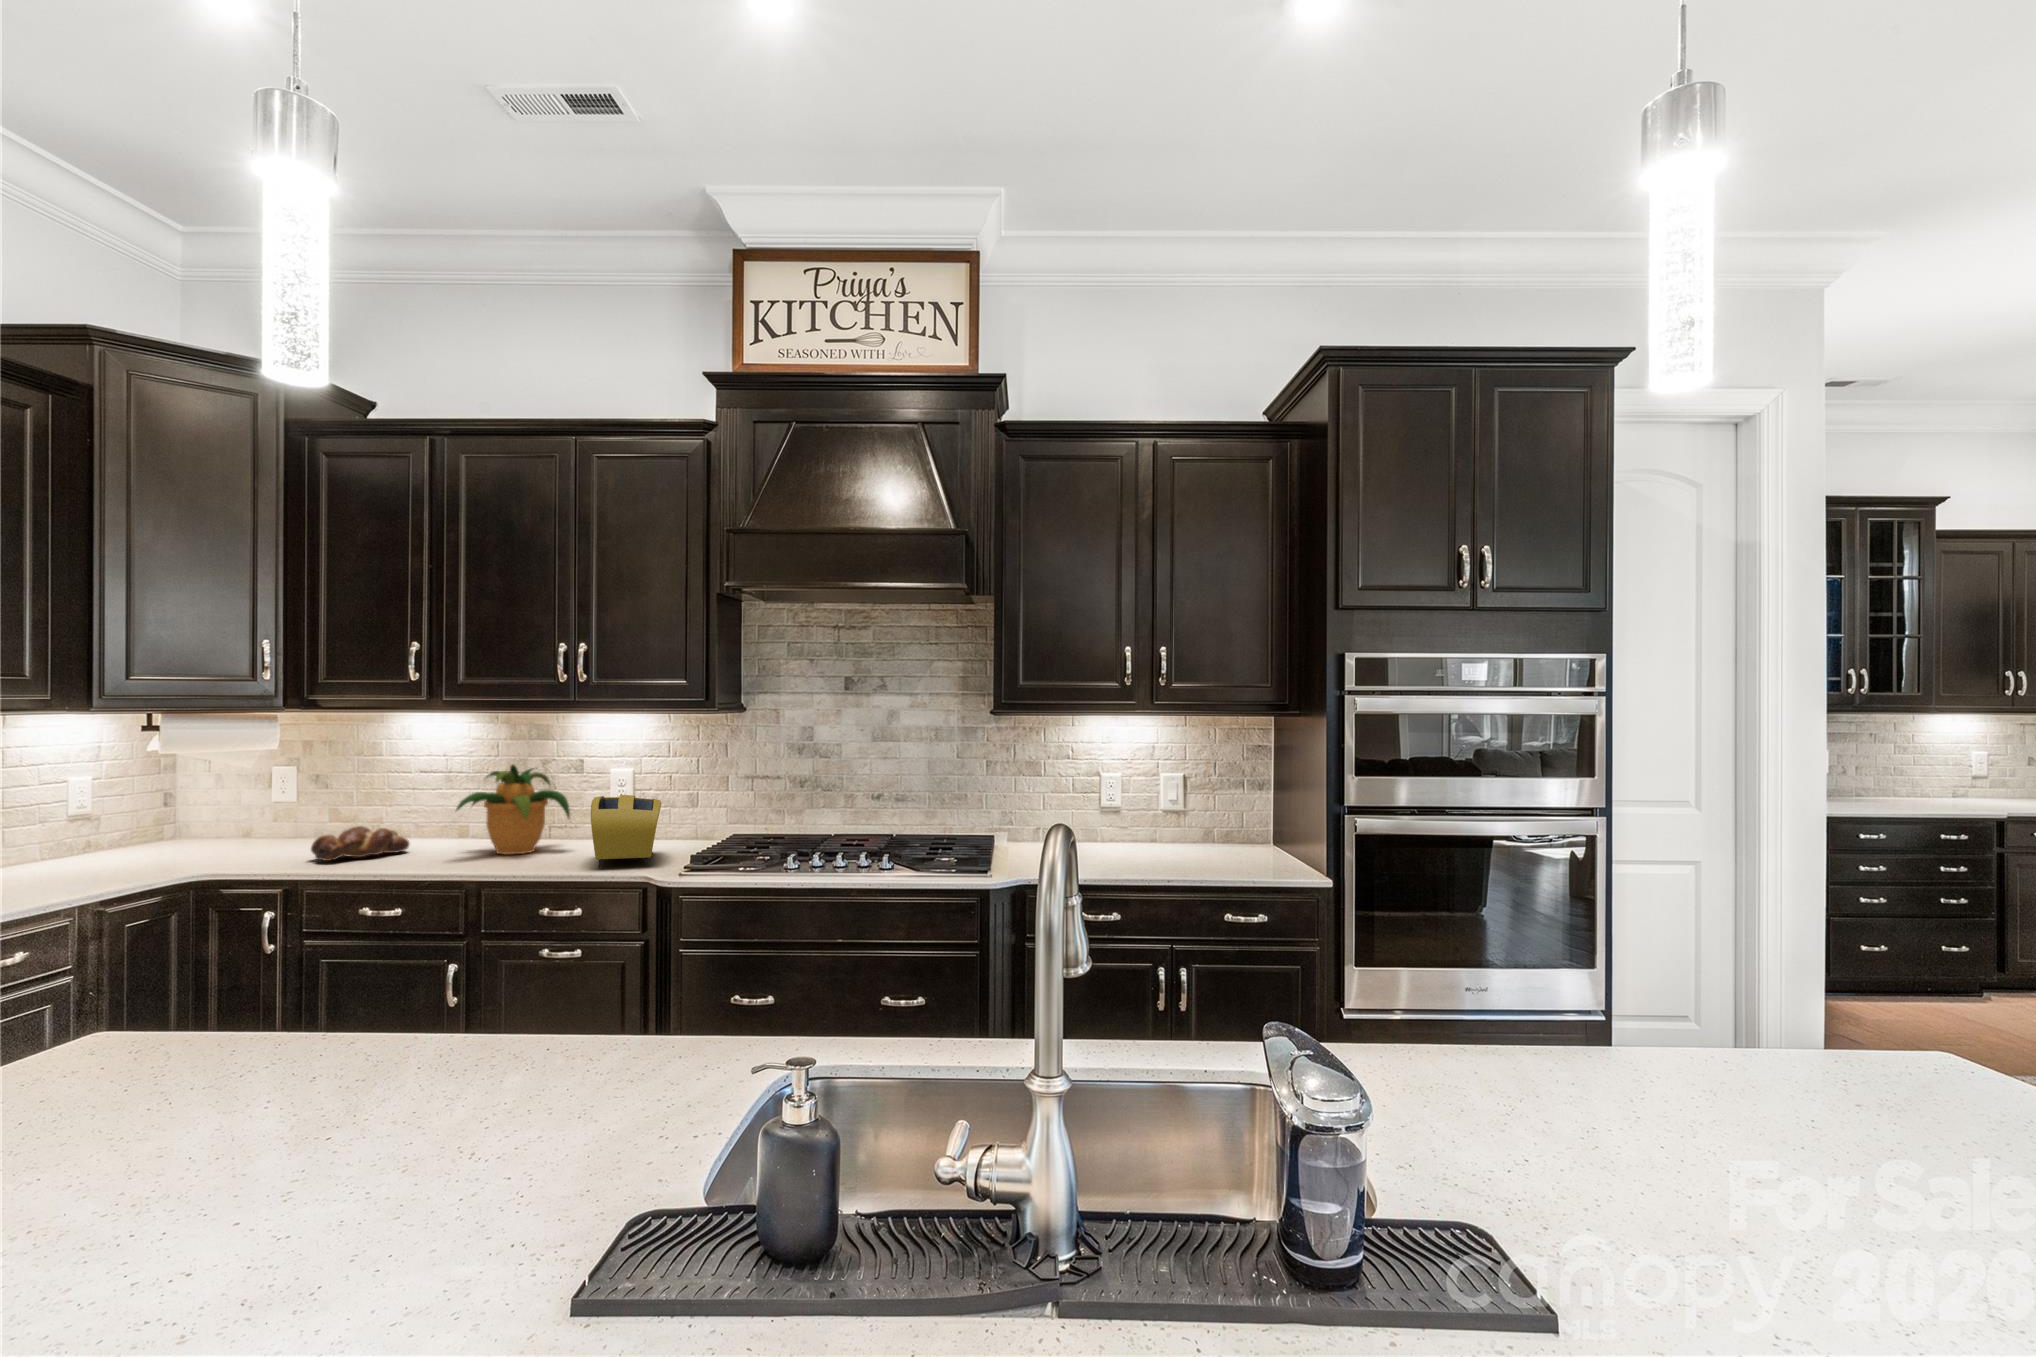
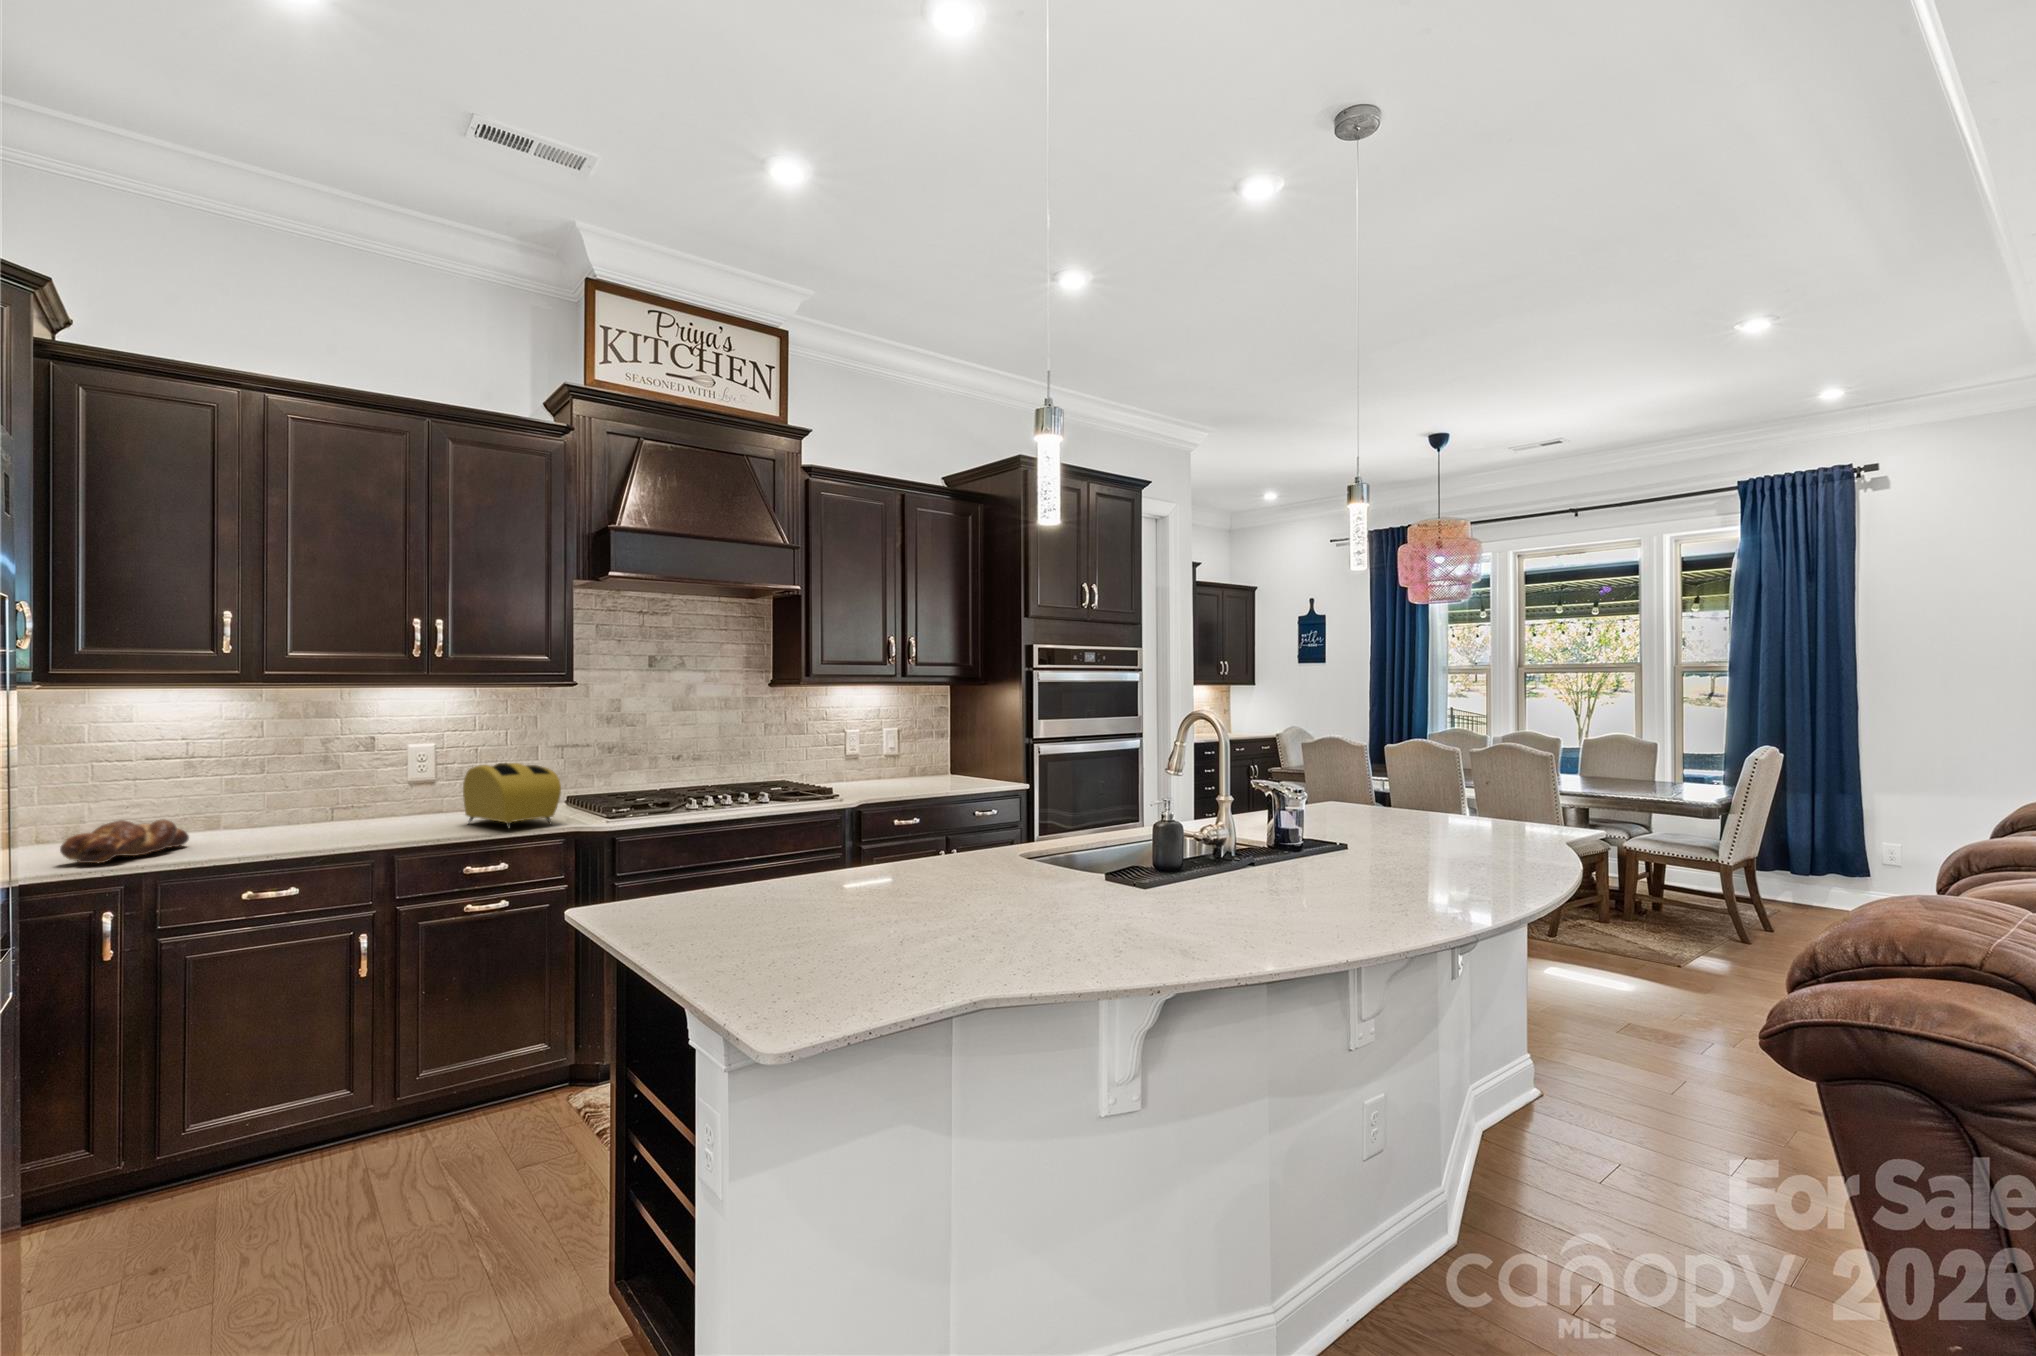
potted plant: present [456,765,570,854] -> none [276,739,413,834]

